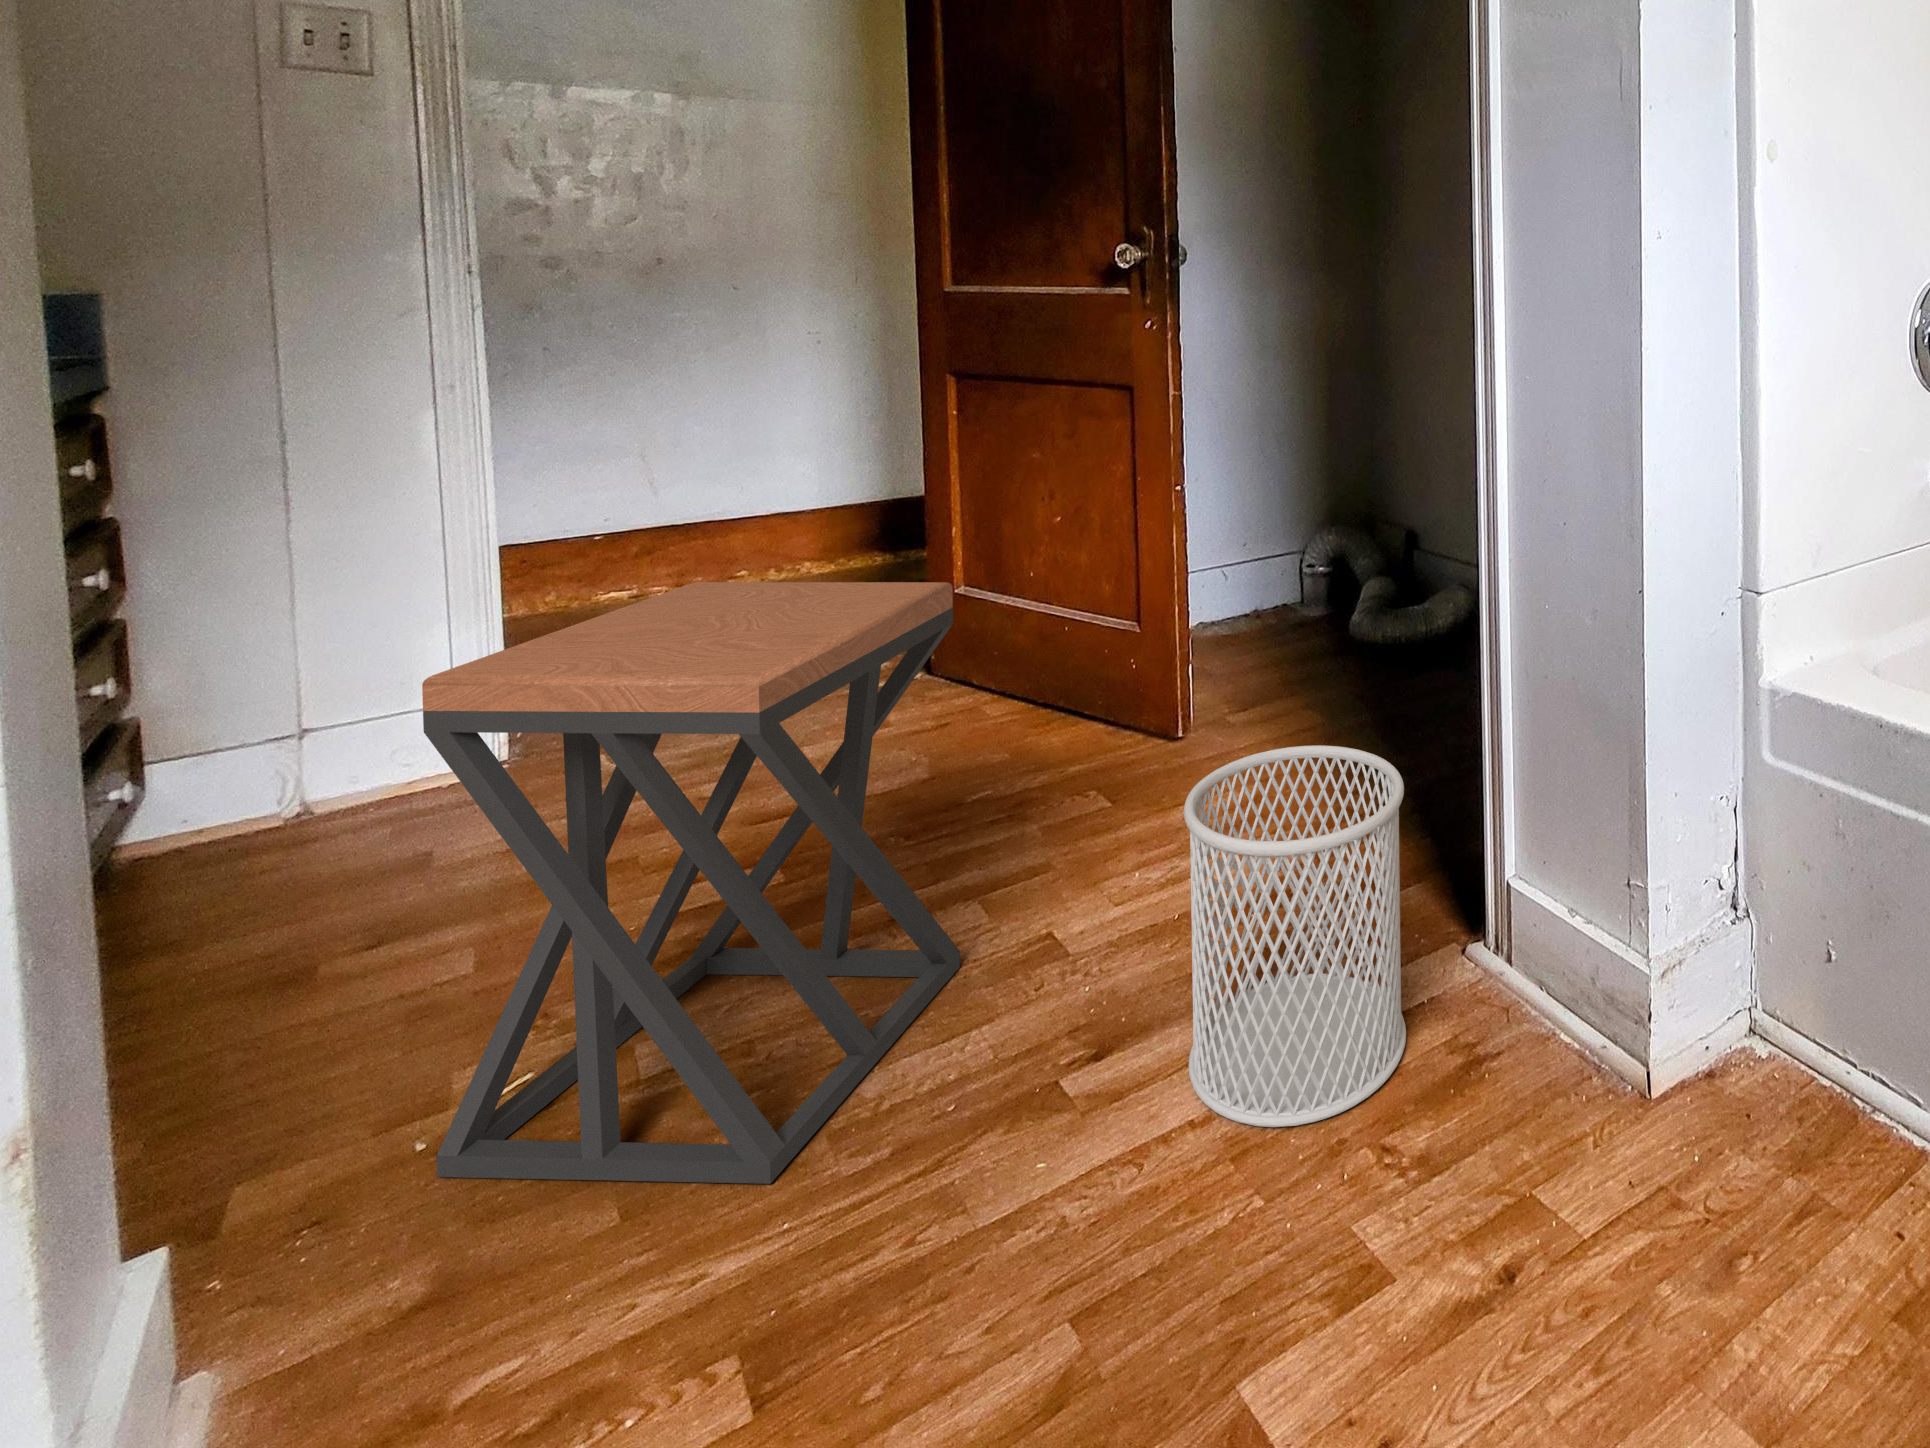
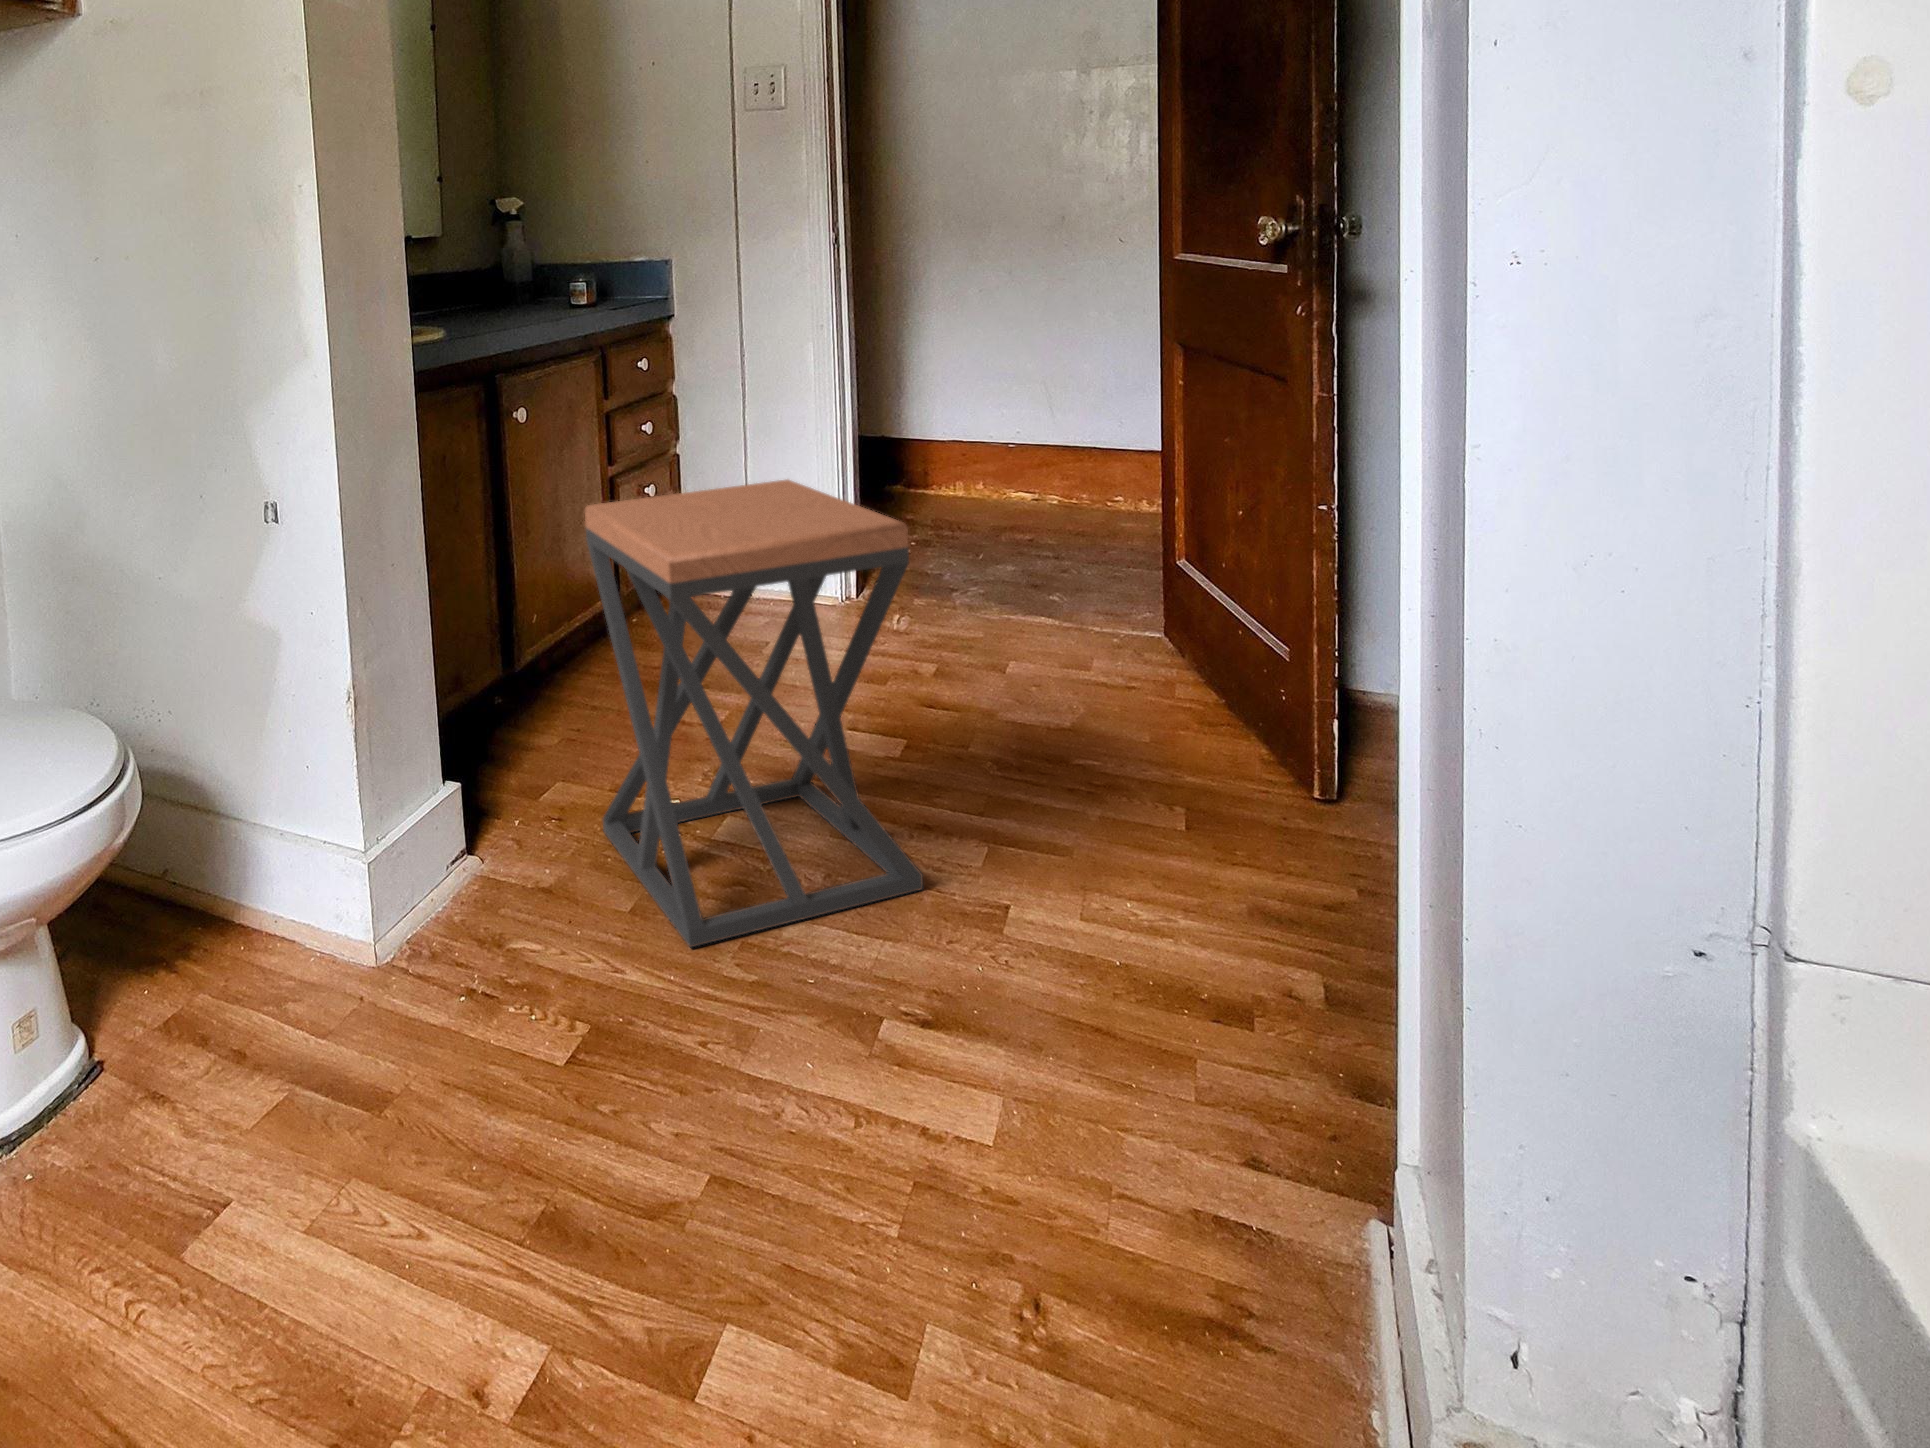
wastebasket: present [1184,745,1406,1127] -> none [933,796,1219,1255]

